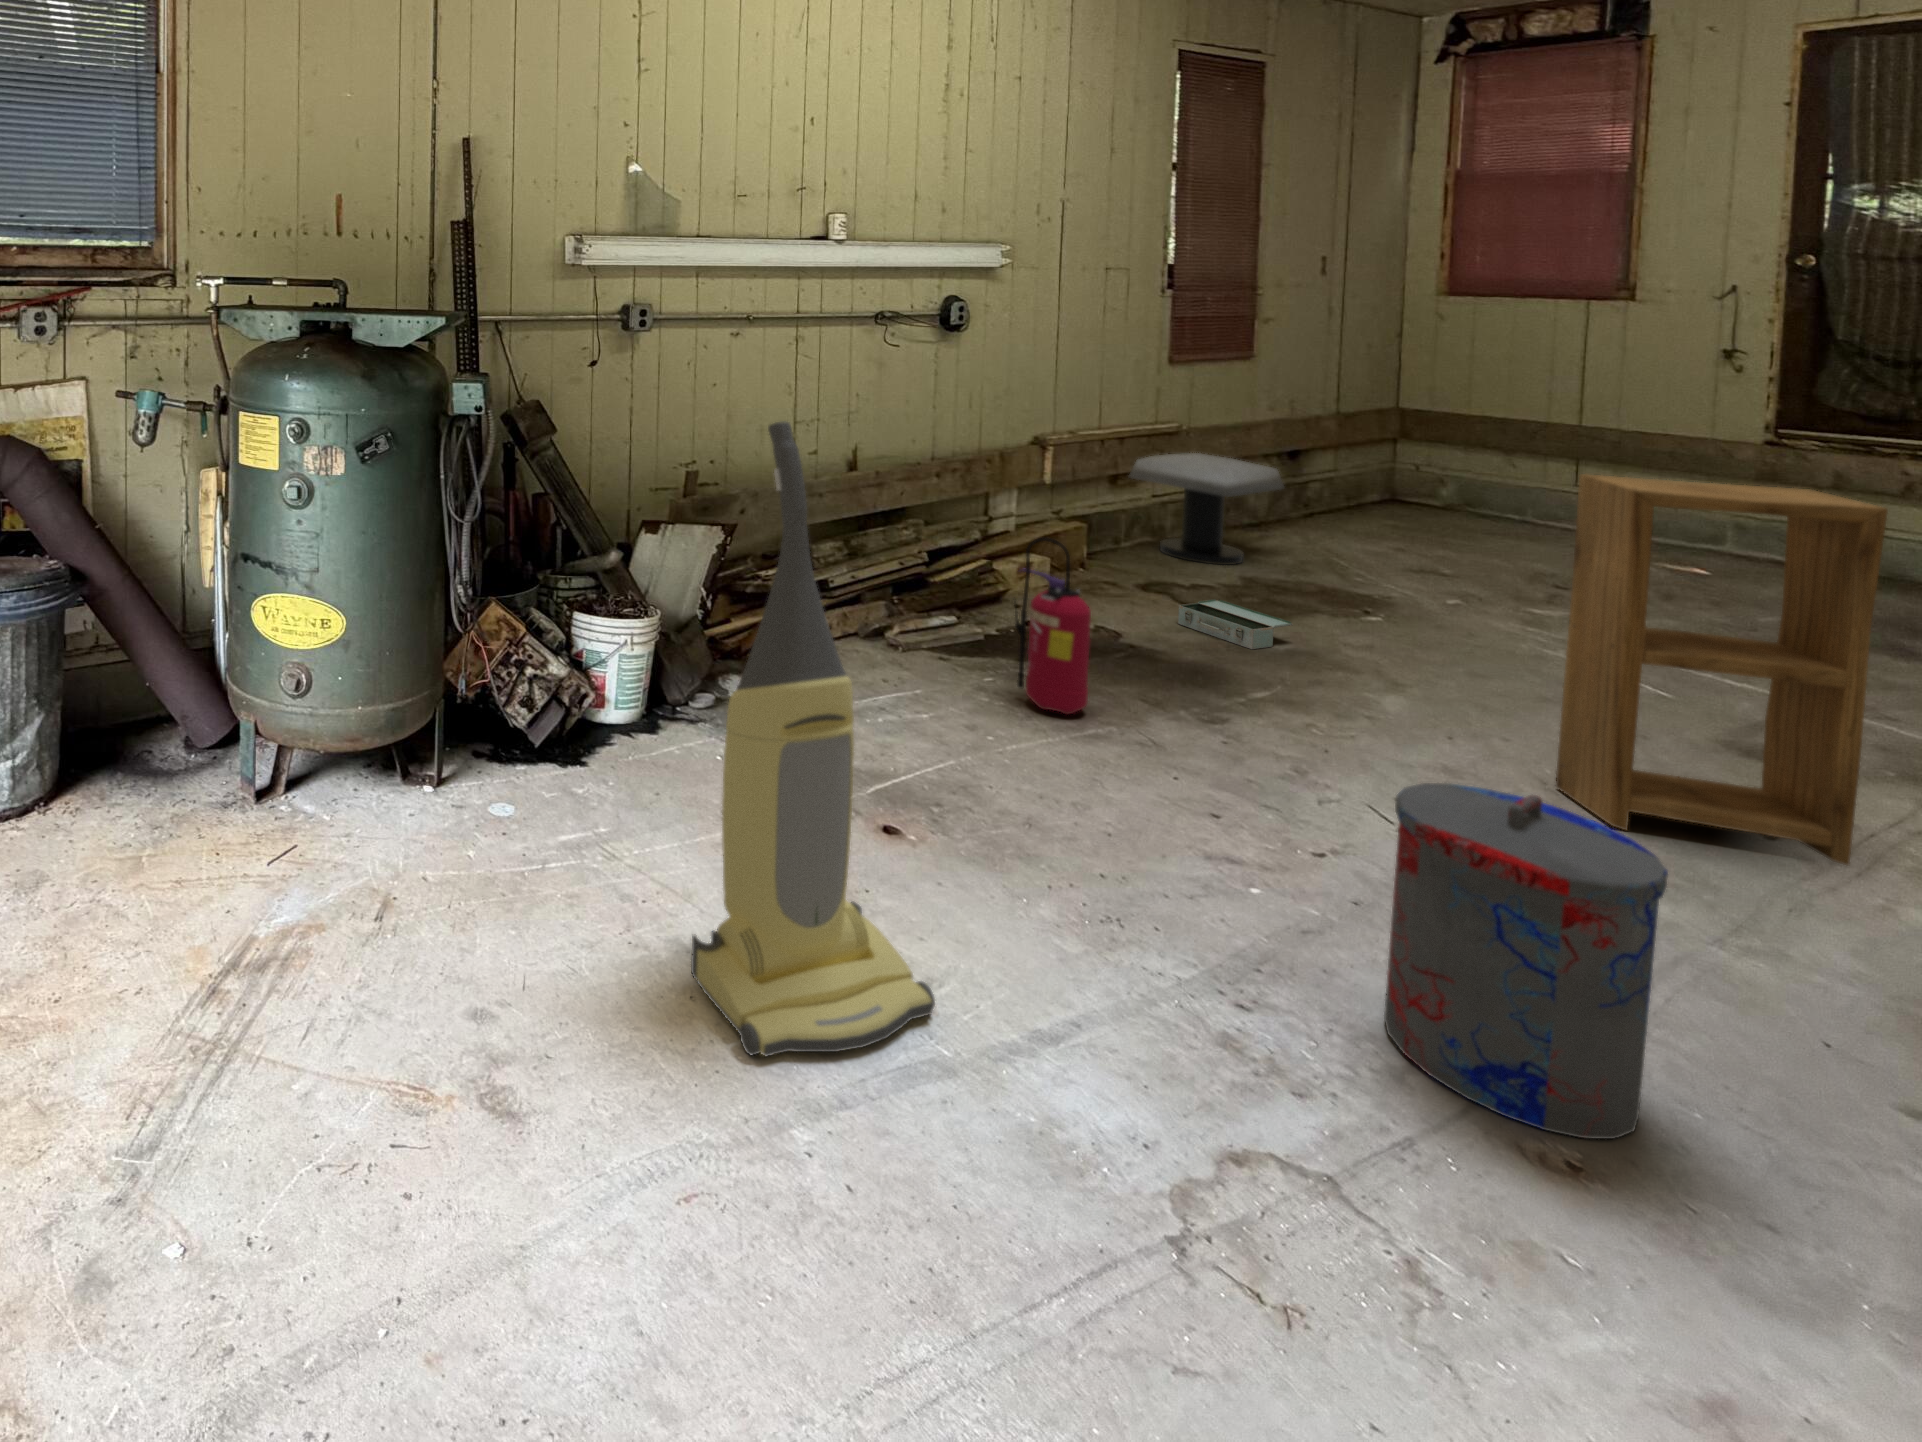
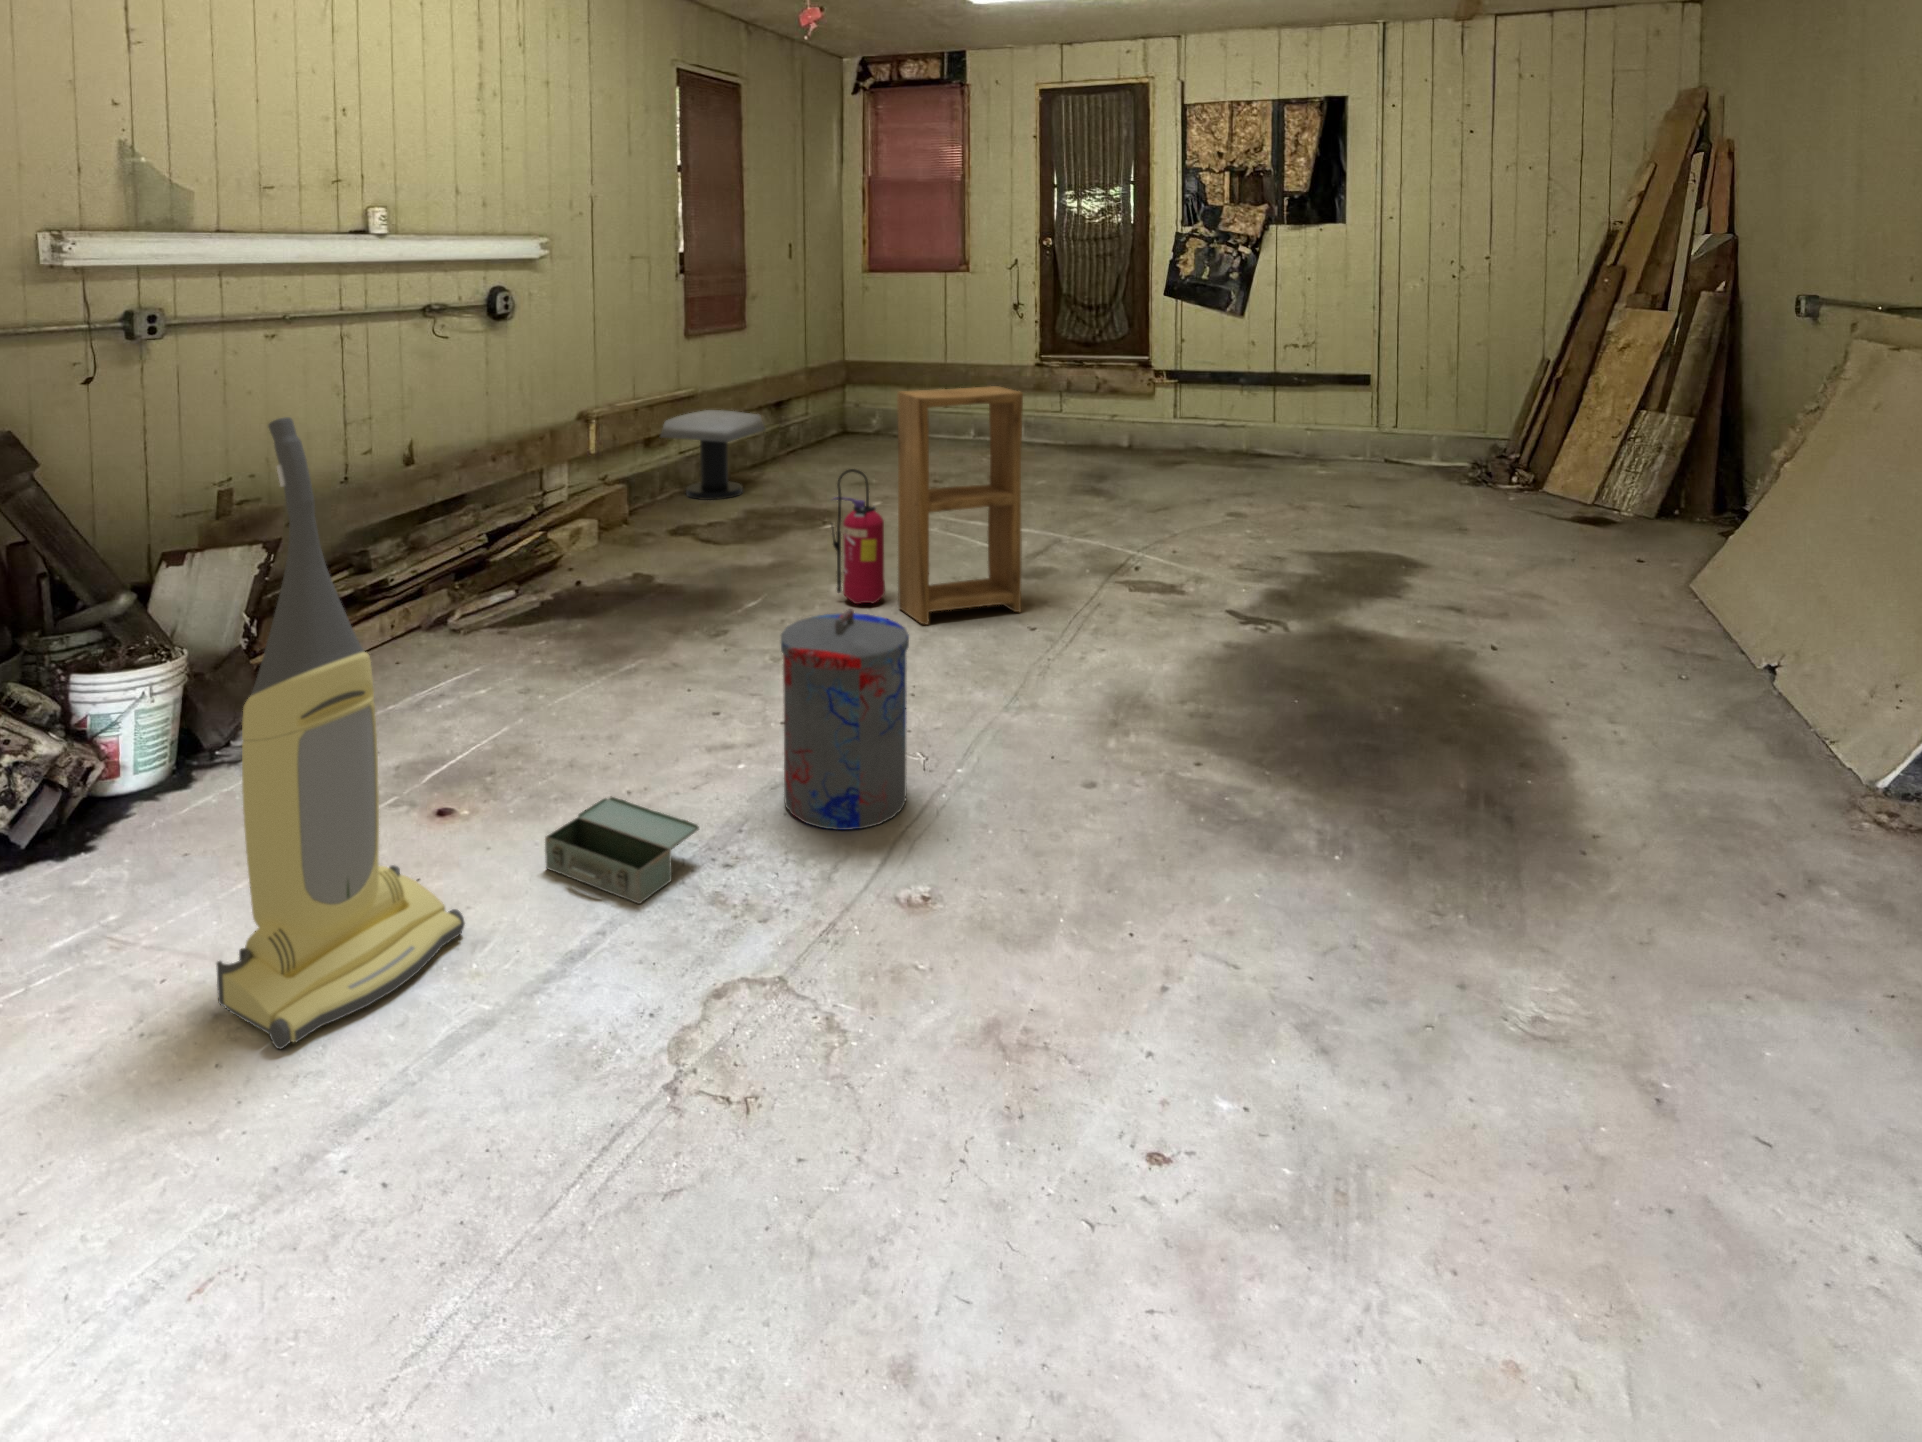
fire extinguisher: present [1014,537,1091,714] -> present [832,469,885,604]
toolbox: present [1178,599,1293,649] -> present [545,797,699,904]

